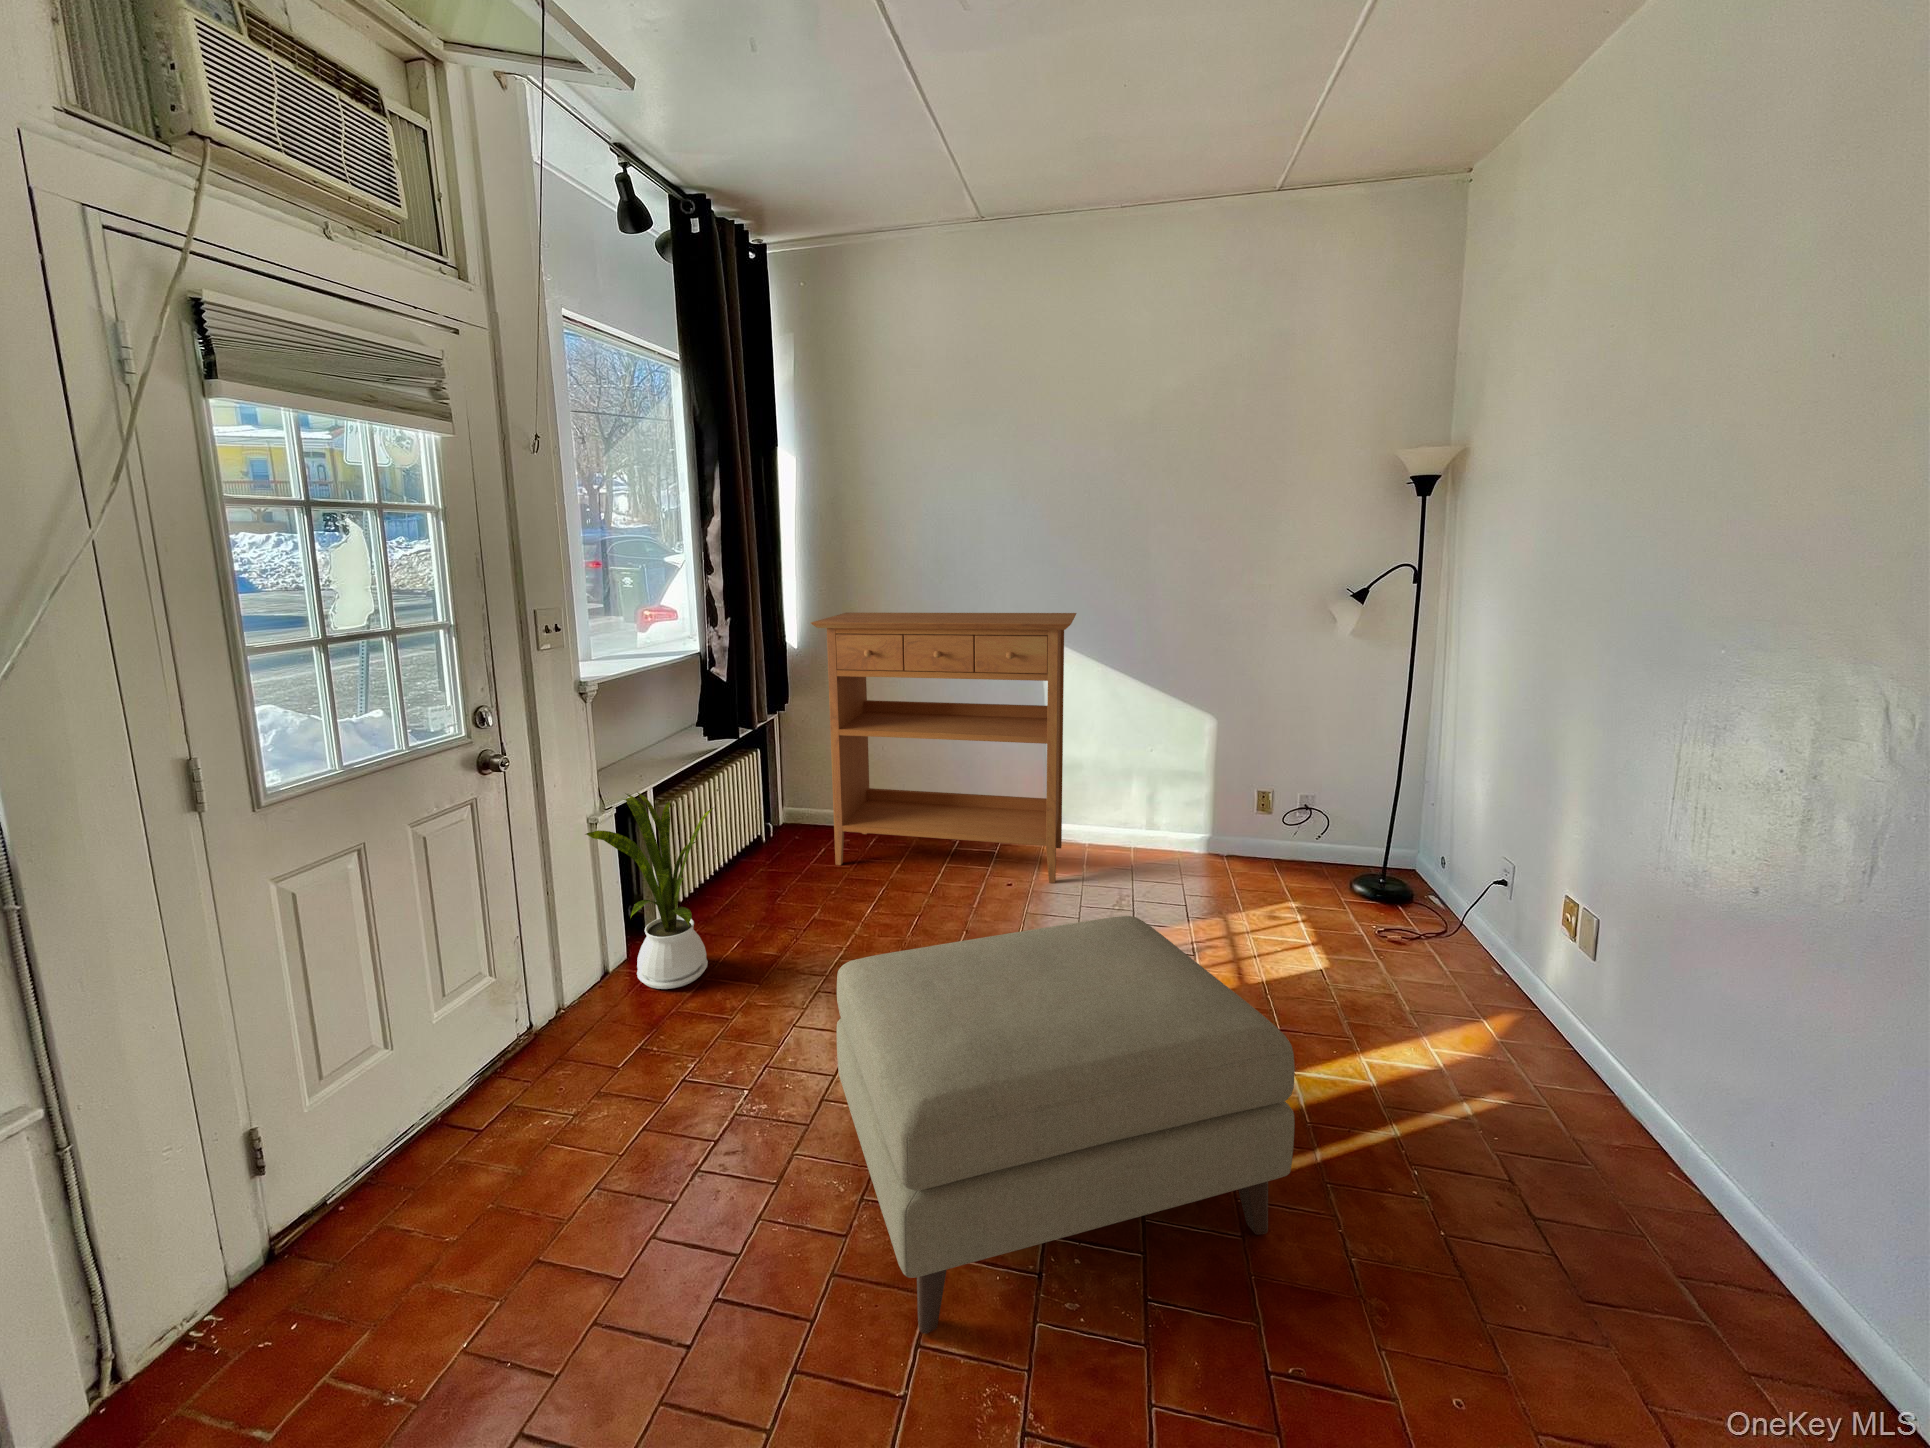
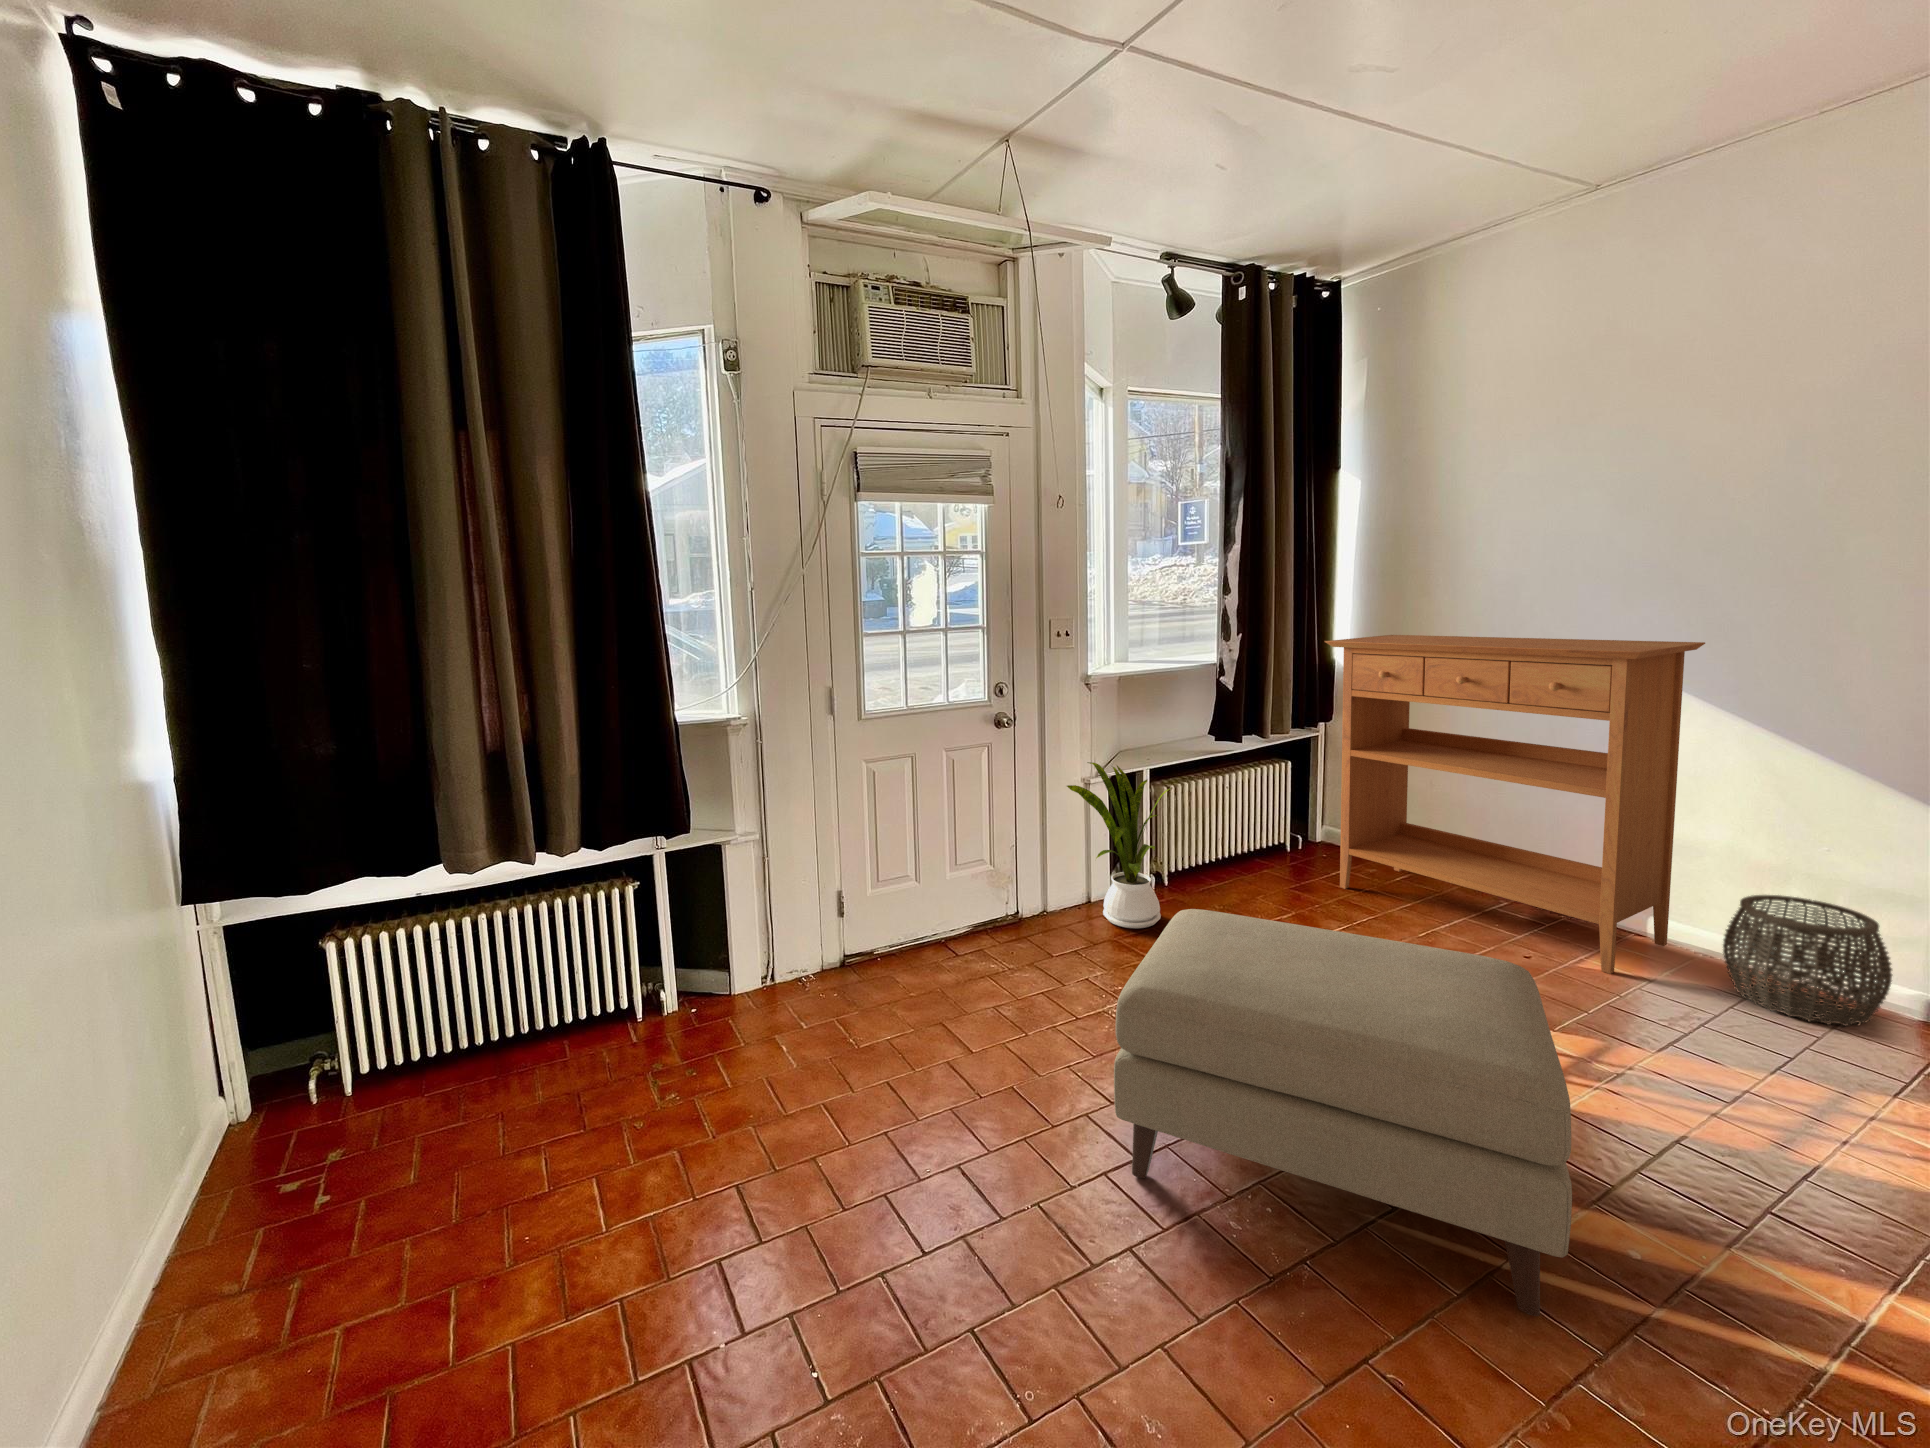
woven basket: none [1107,794,1191,881] -> present [1723,895,1892,1026]

